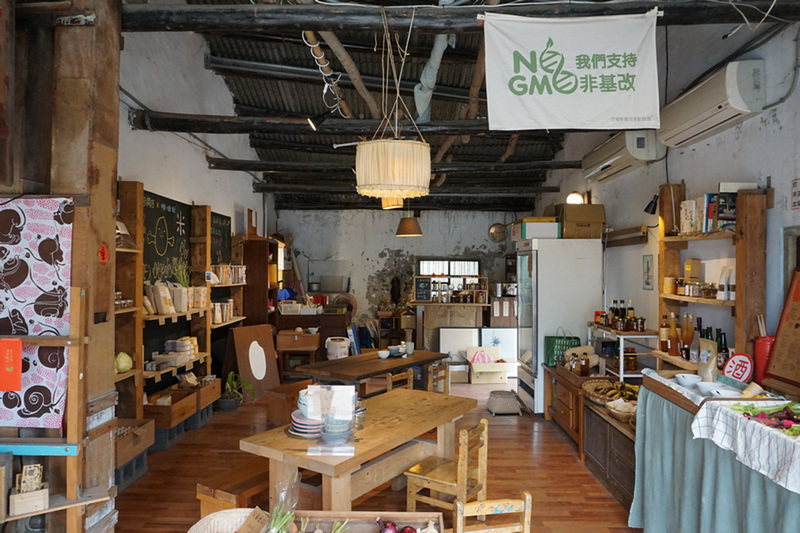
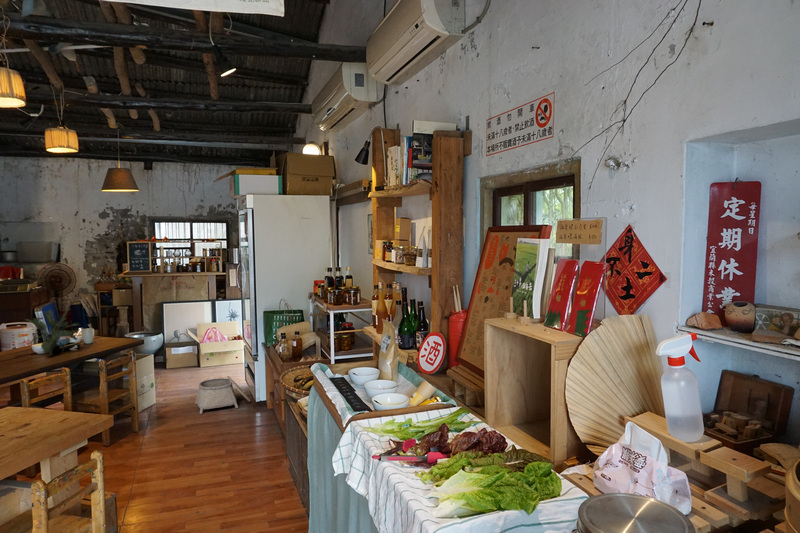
potted plant: none [387,322,420,356] -> present [26,308,79,356]

